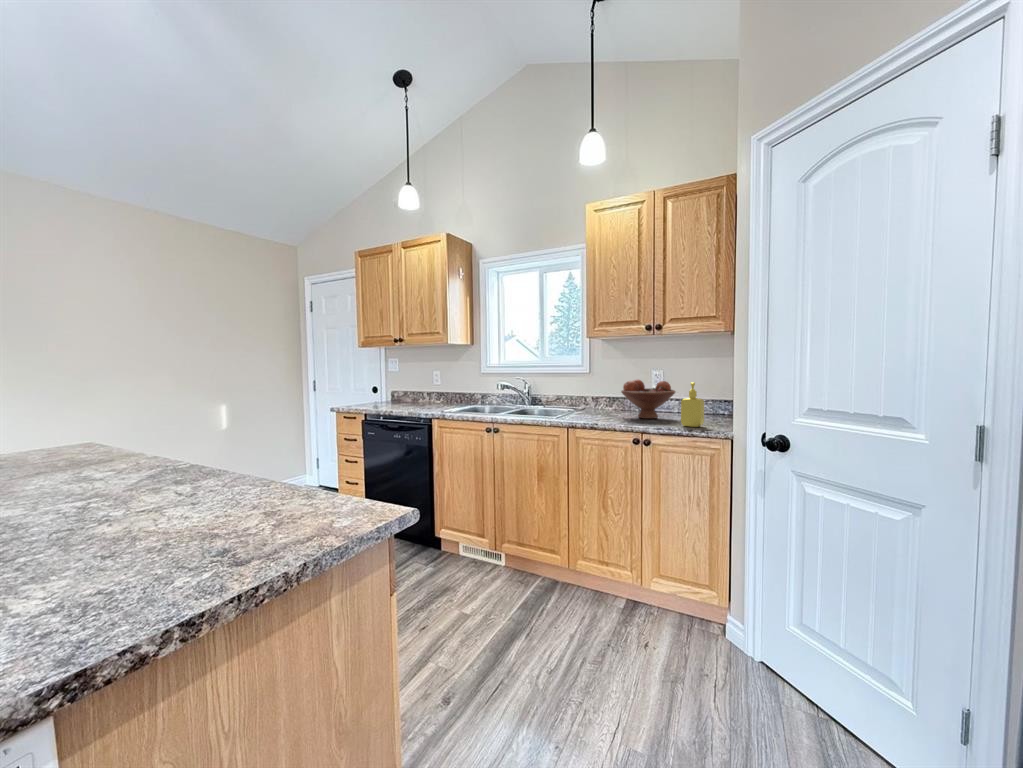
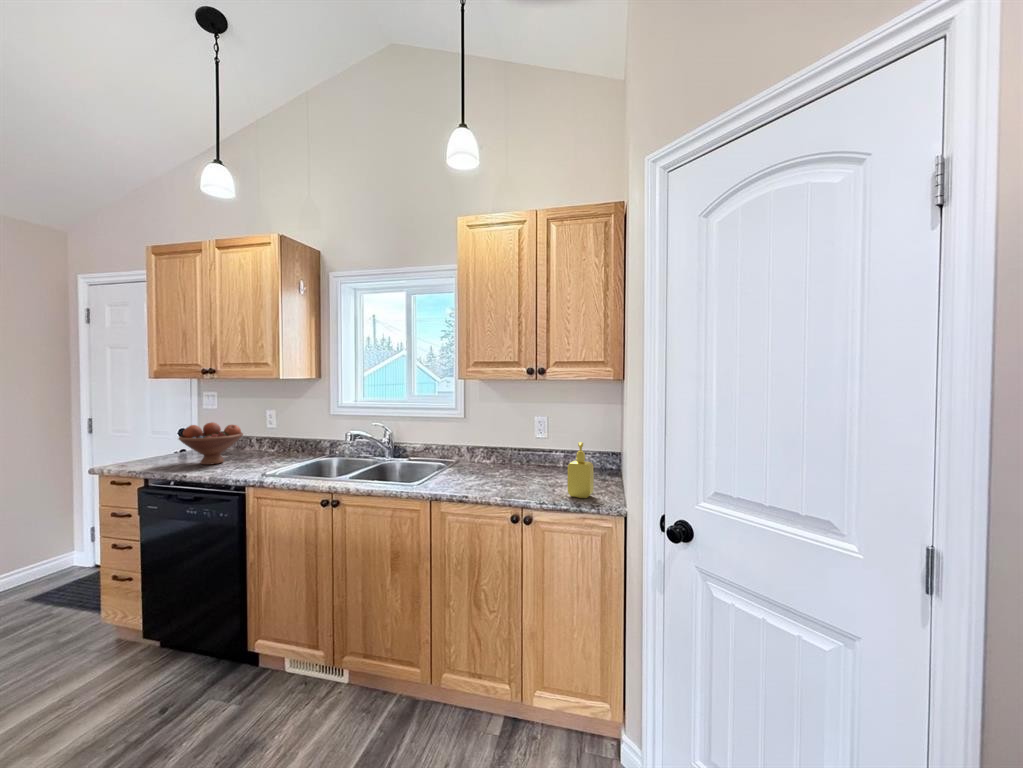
fruit bowl: present [621,379,675,419] -> present [179,422,243,465]

